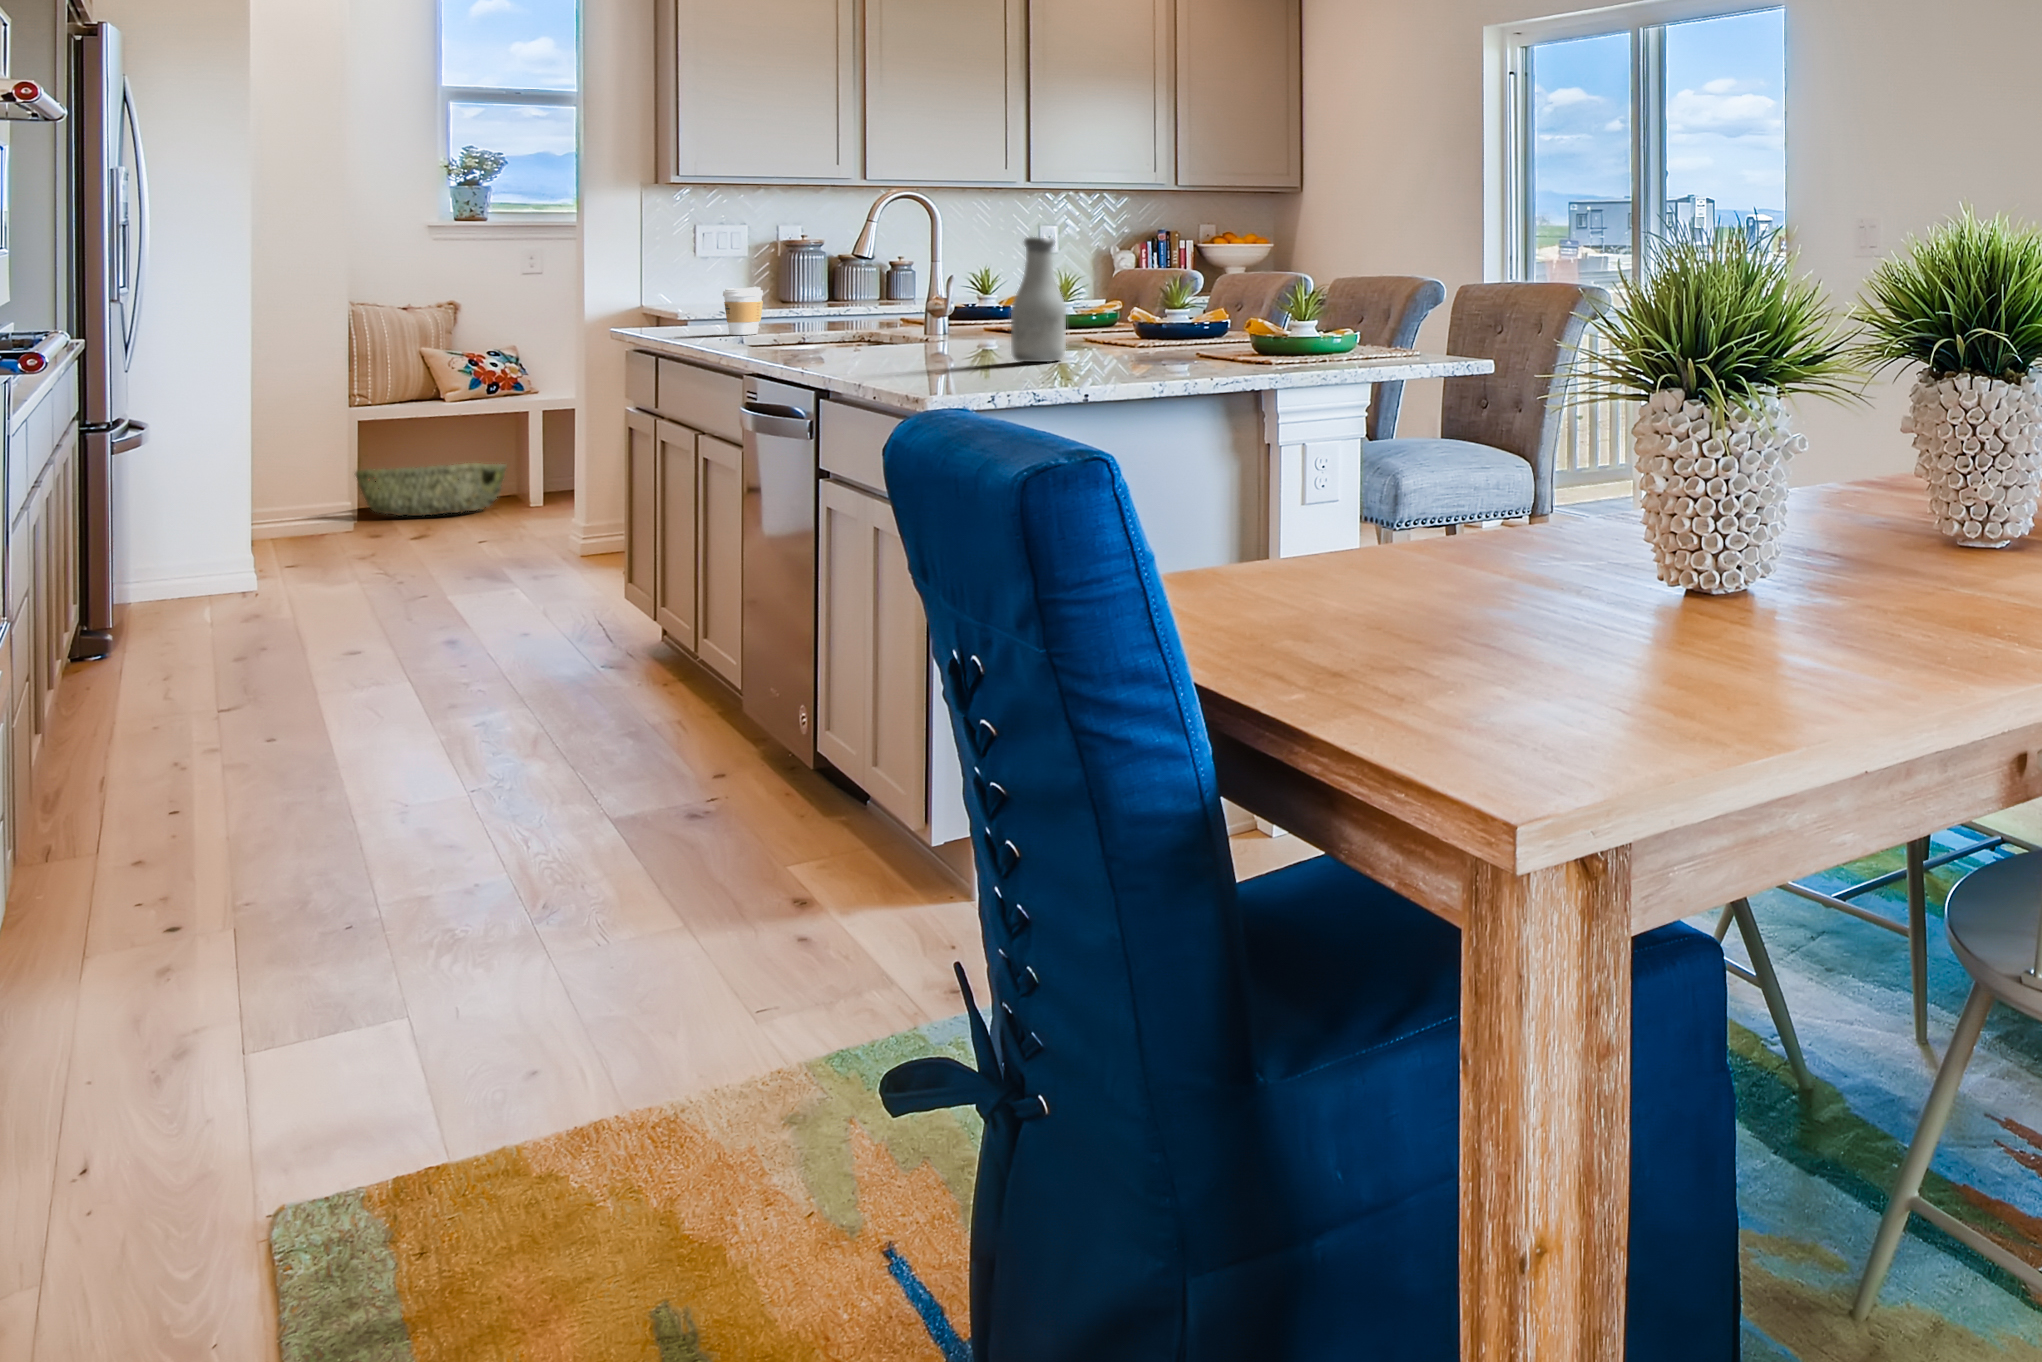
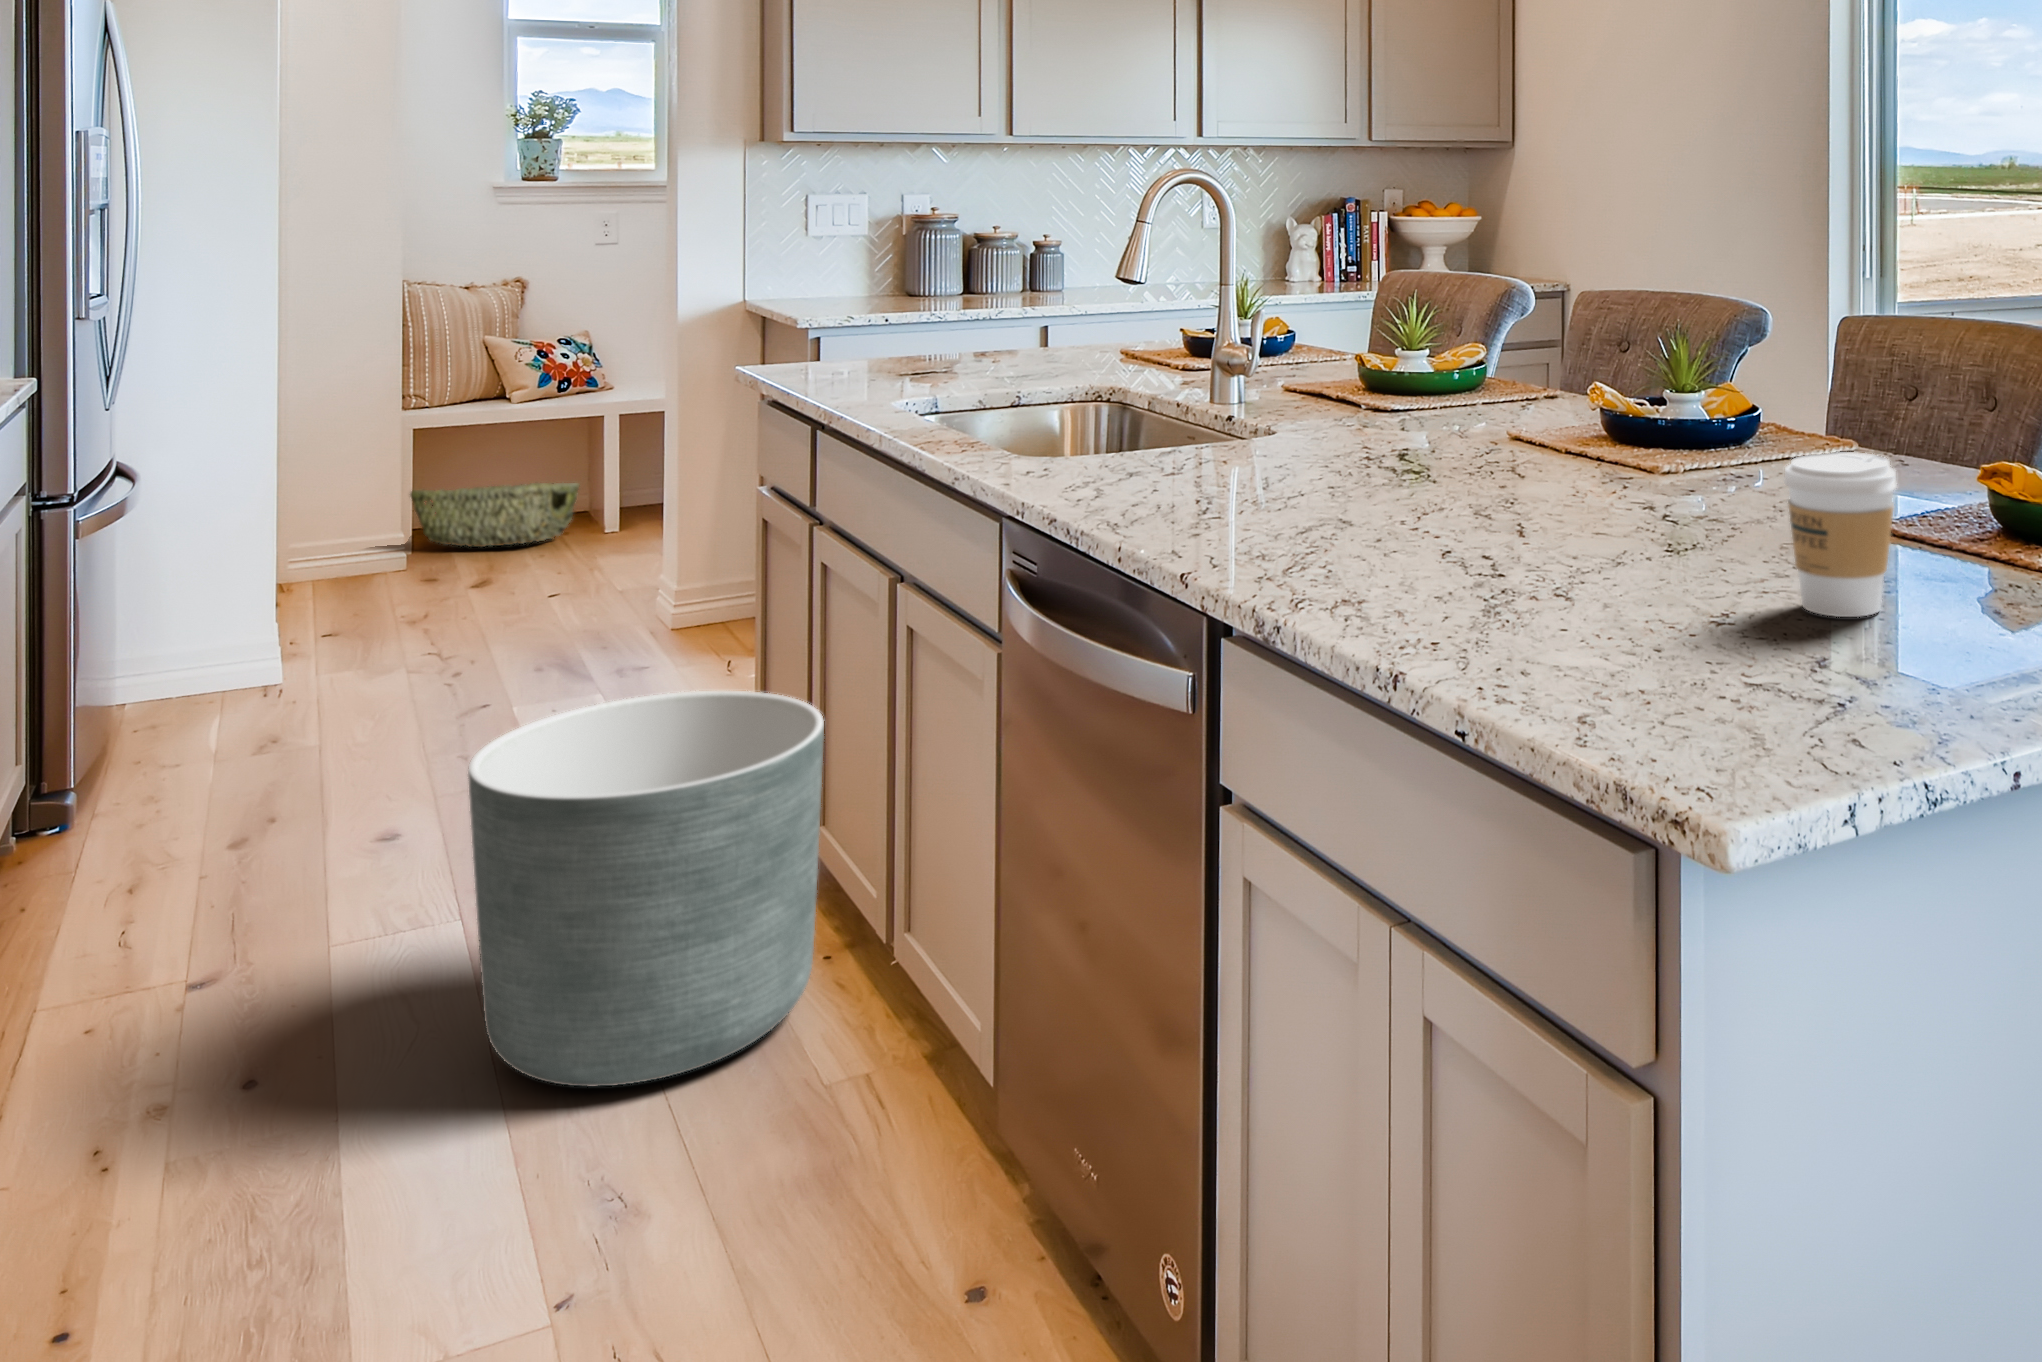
bottle: present [1011,237,1066,362] -> none [1560,282,1664,546]
coffee cup: present [723,286,763,335] -> present [1784,452,1897,617]
planter: none [422,521,660,732] -> present [468,691,824,1086]

